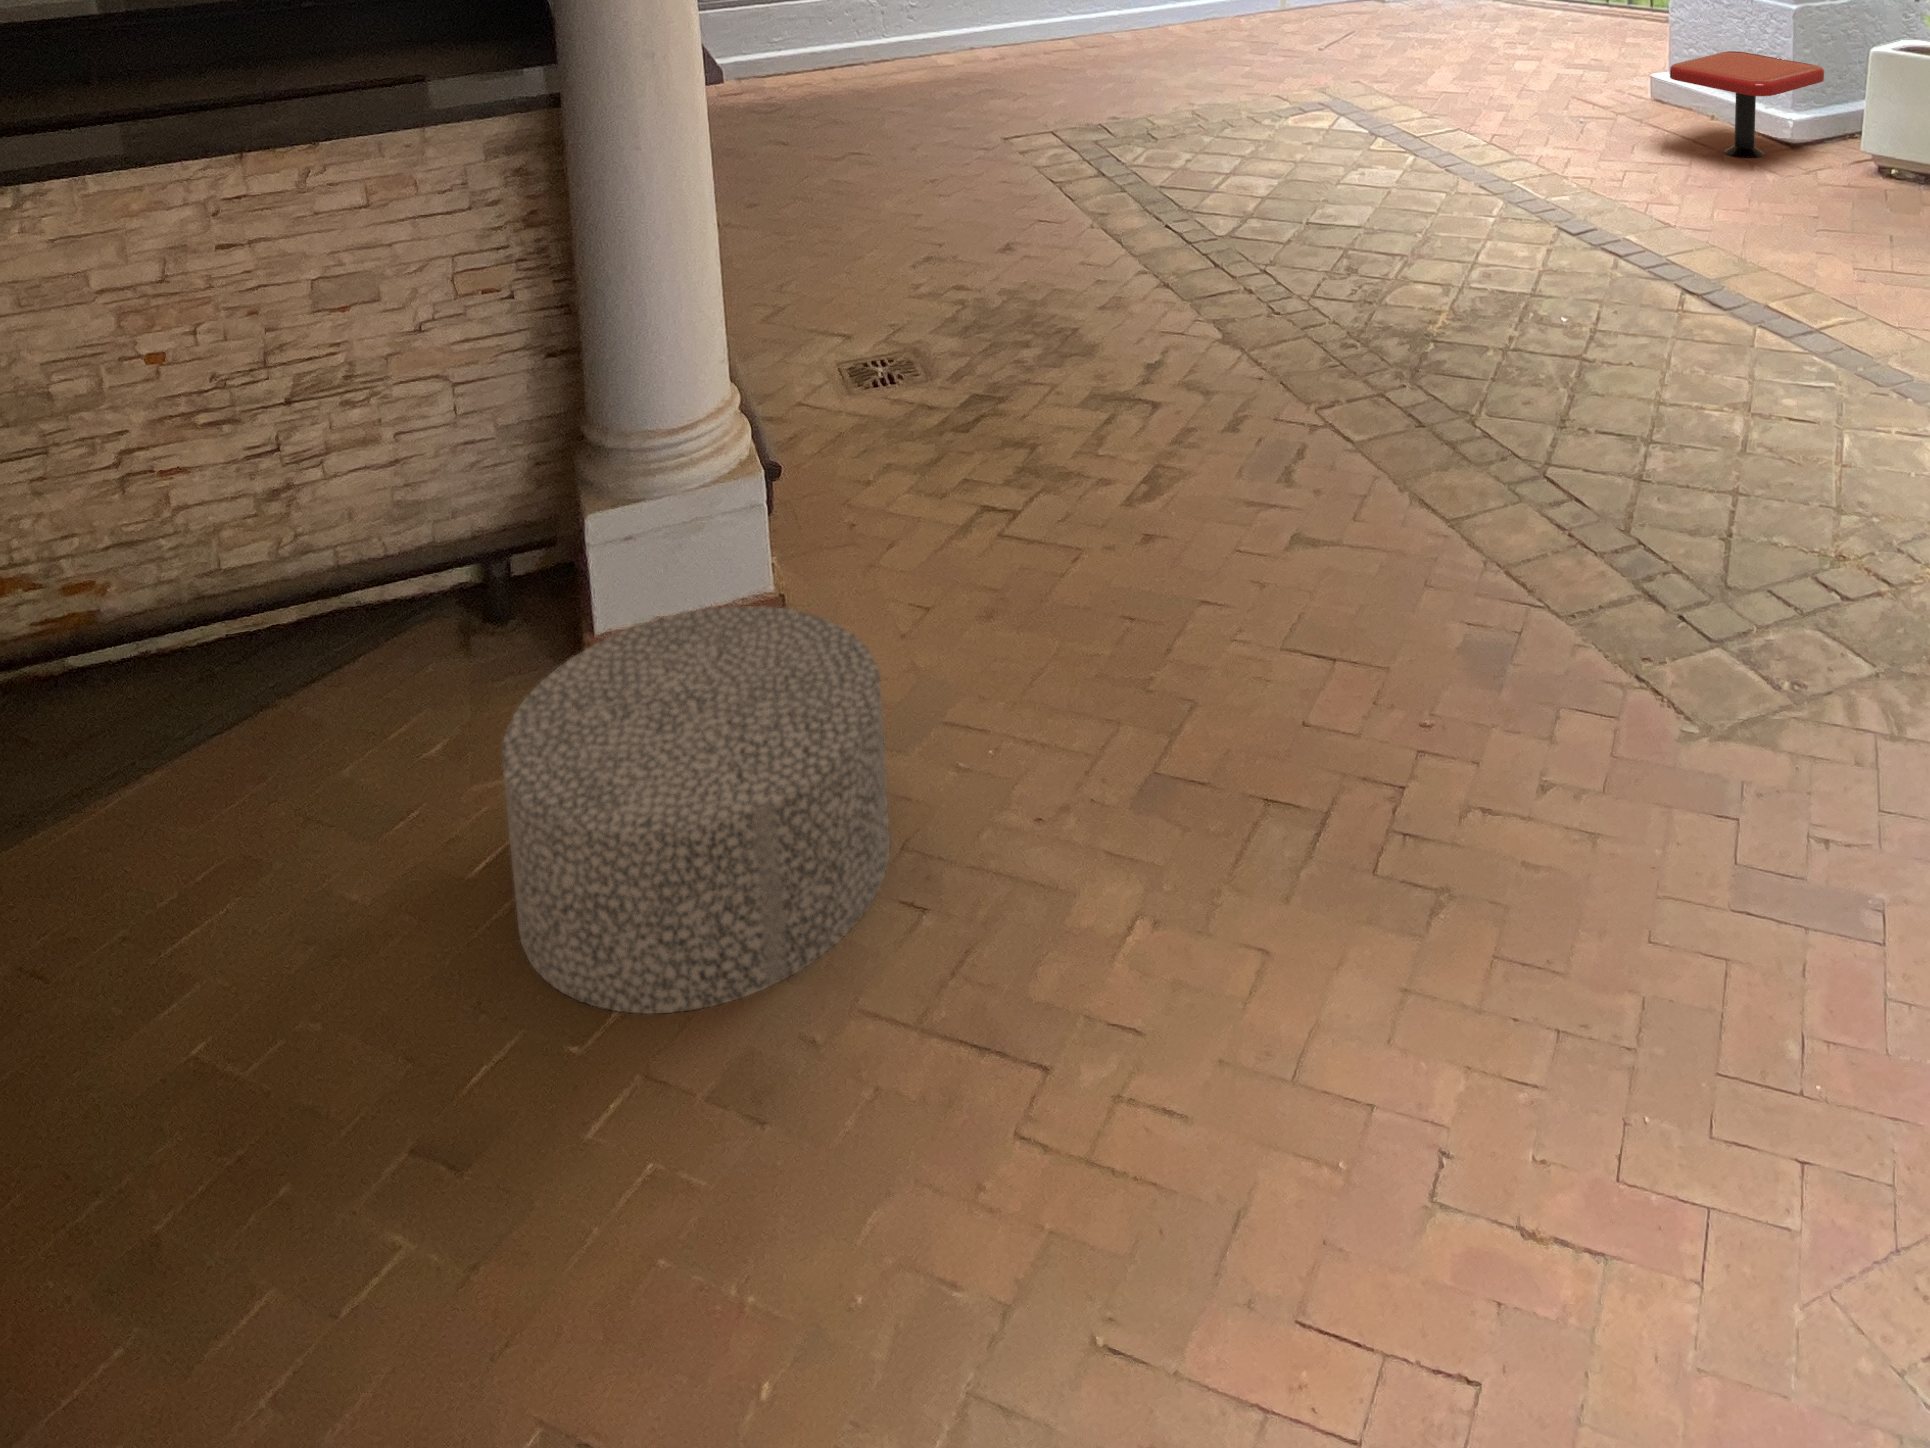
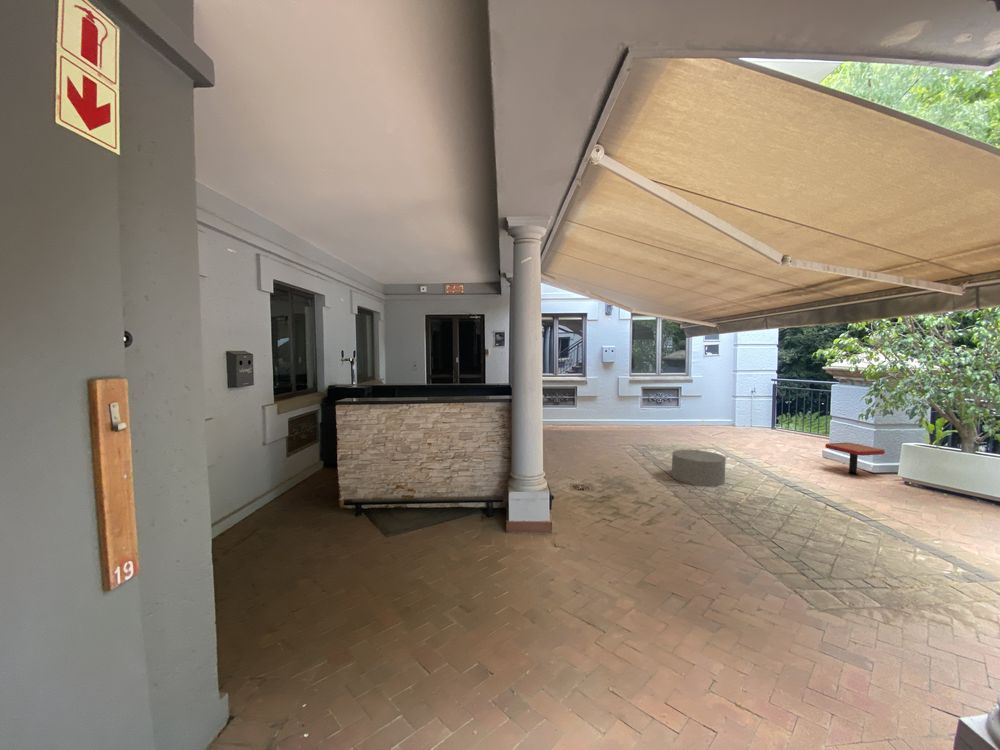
ottoman: present [502,606,890,1014] -> present [672,450,726,486]

